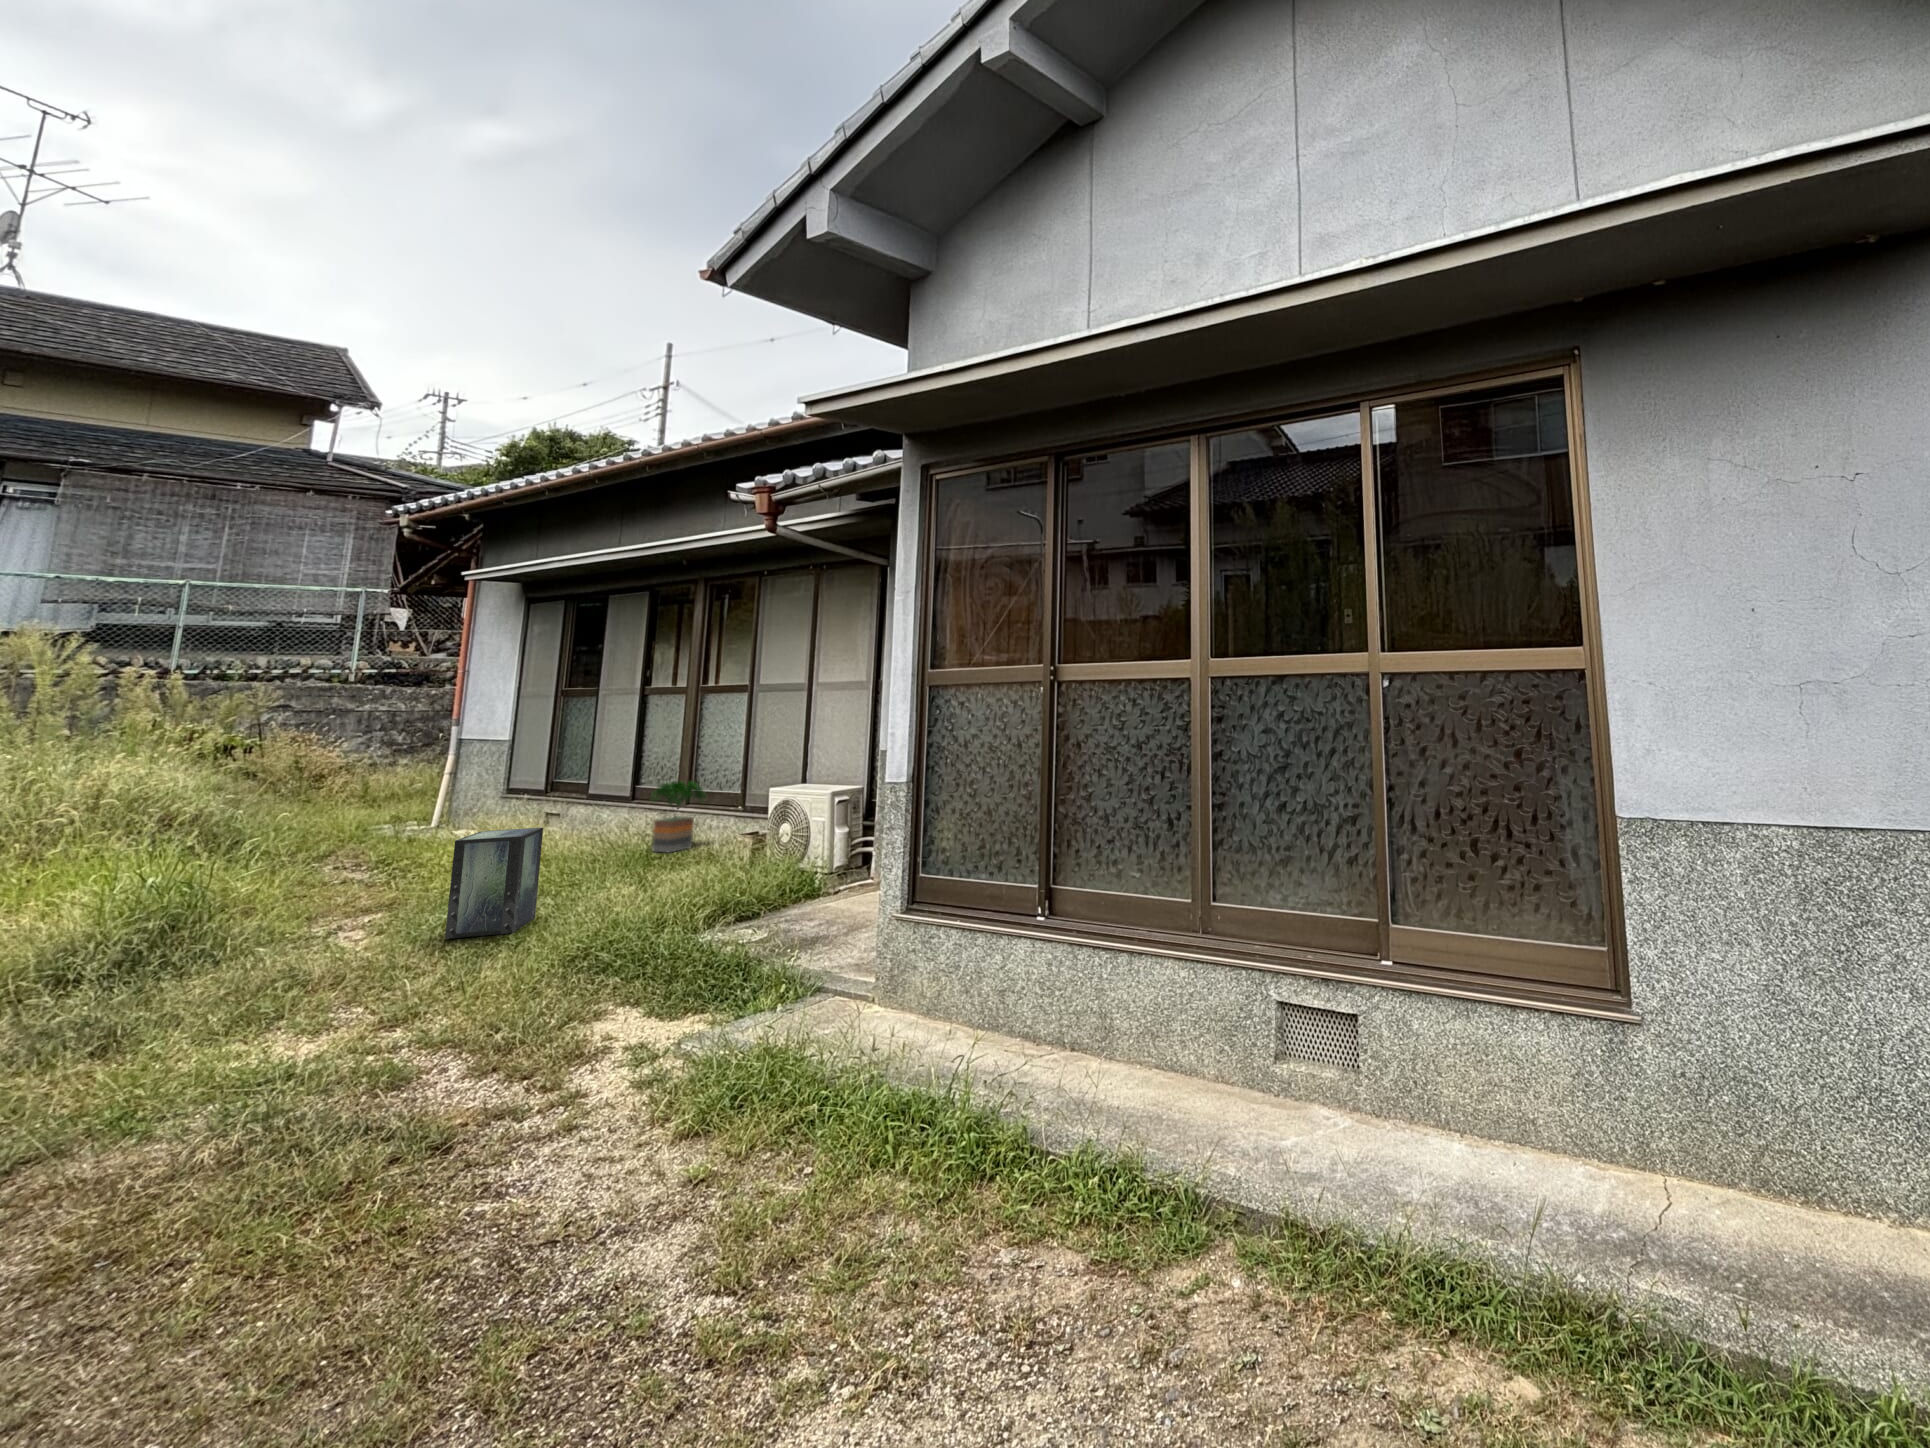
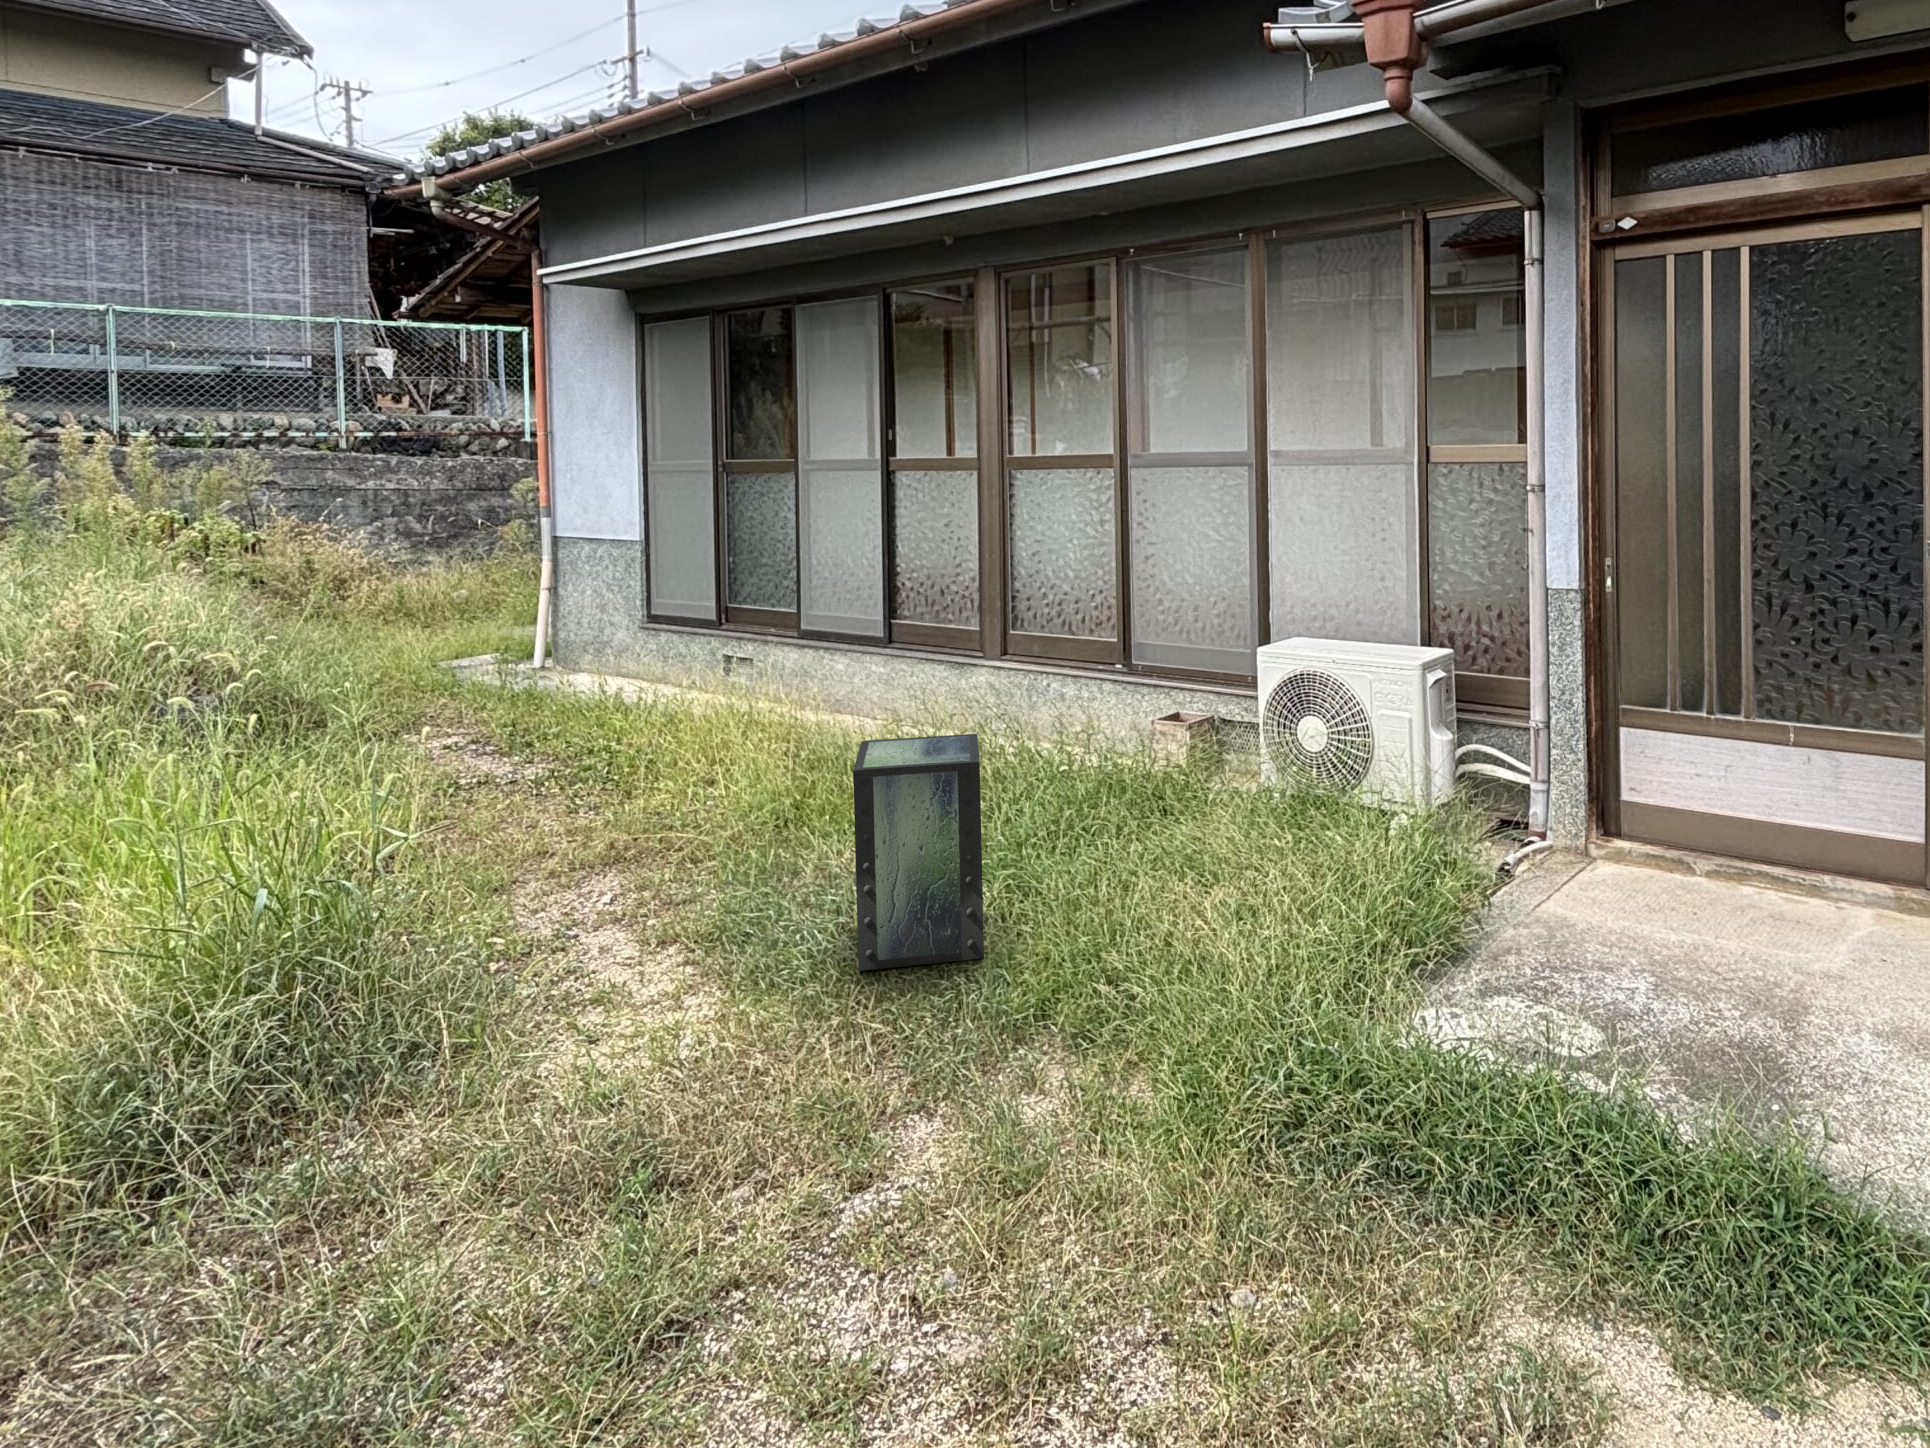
potted tree: present [652,781,706,852] -> none [992,619,1090,747]

